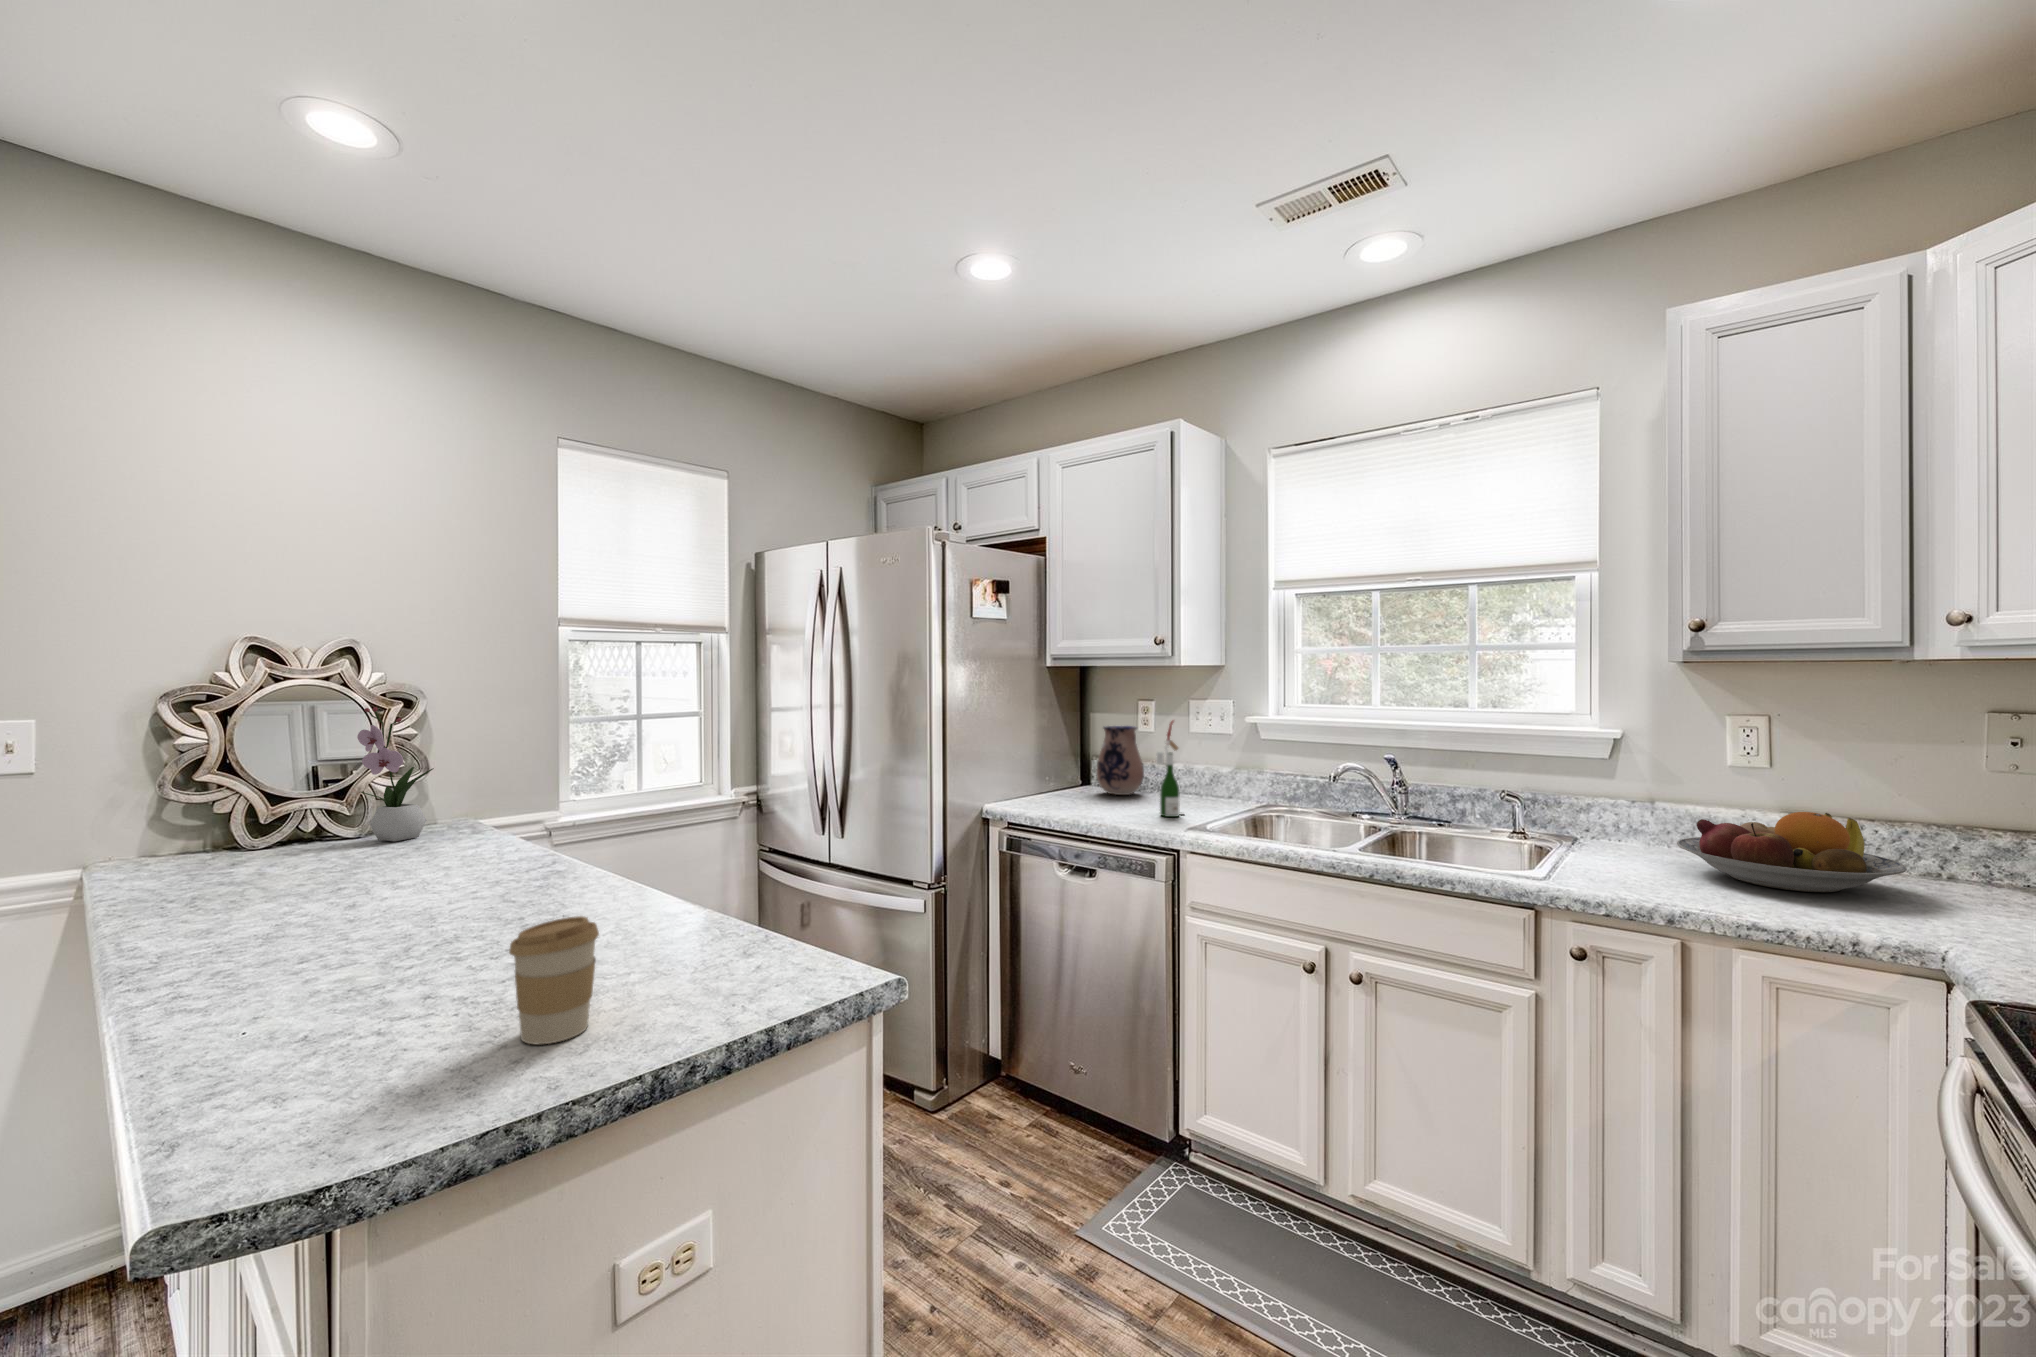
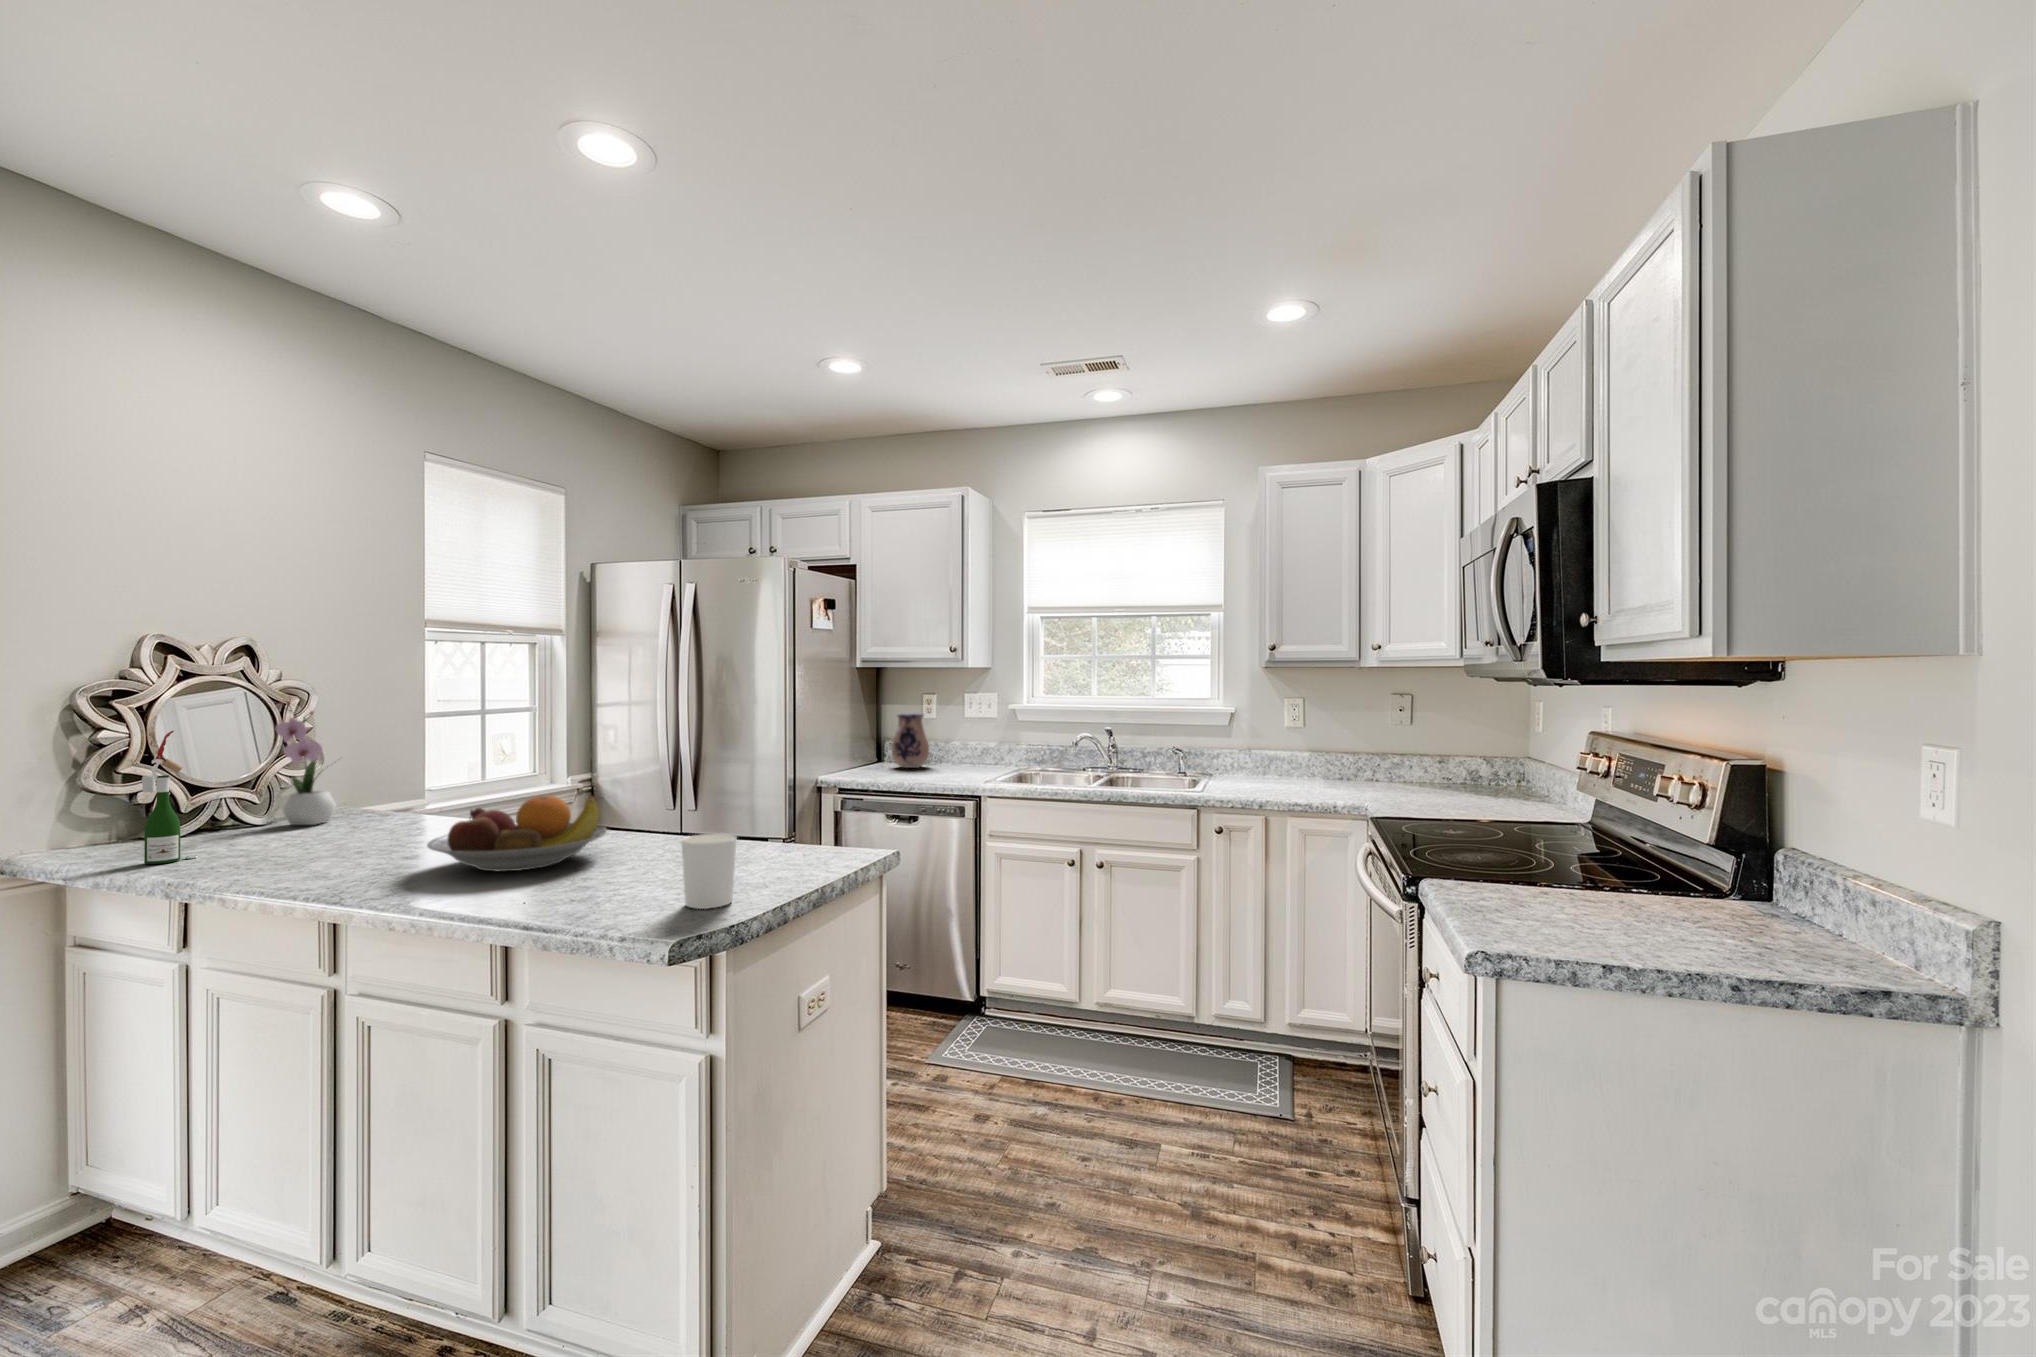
wine bottle: present [1157,721,1183,817] -> present [142,731,198,864]
fruit bowl: present [1677,812,1907,892] -> present [427,796,607,871]
coffee cup: present [509,916,599,1044] -> none [732,811,778,879]
candle holder: none [270,976,403,1142] -> present [681,834,737,909]

